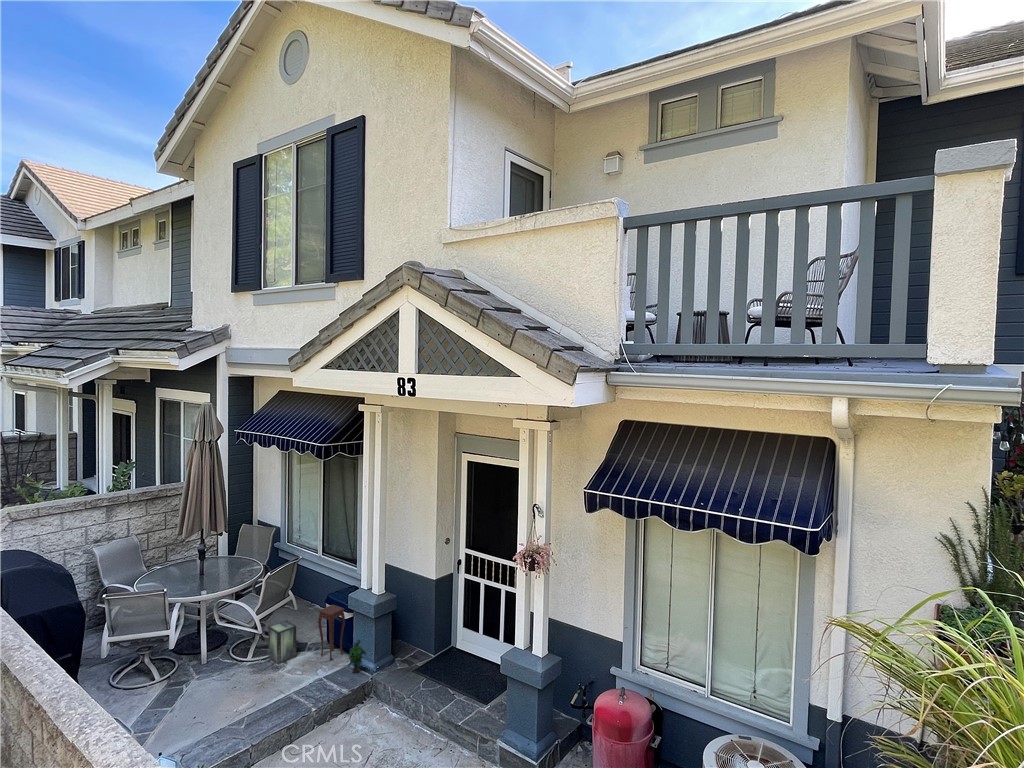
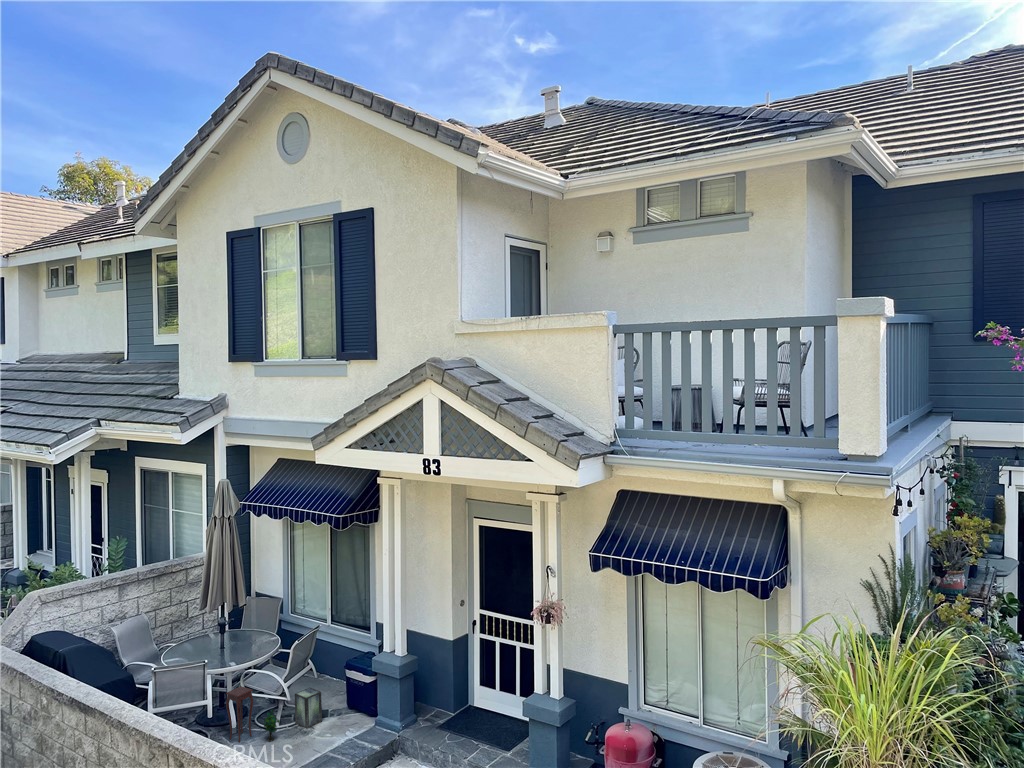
side table: present [318,605,345,661] -> present [226,686,253,743]
decorative plant: present [349,640,366,673] -> present [264,709,280,742]

